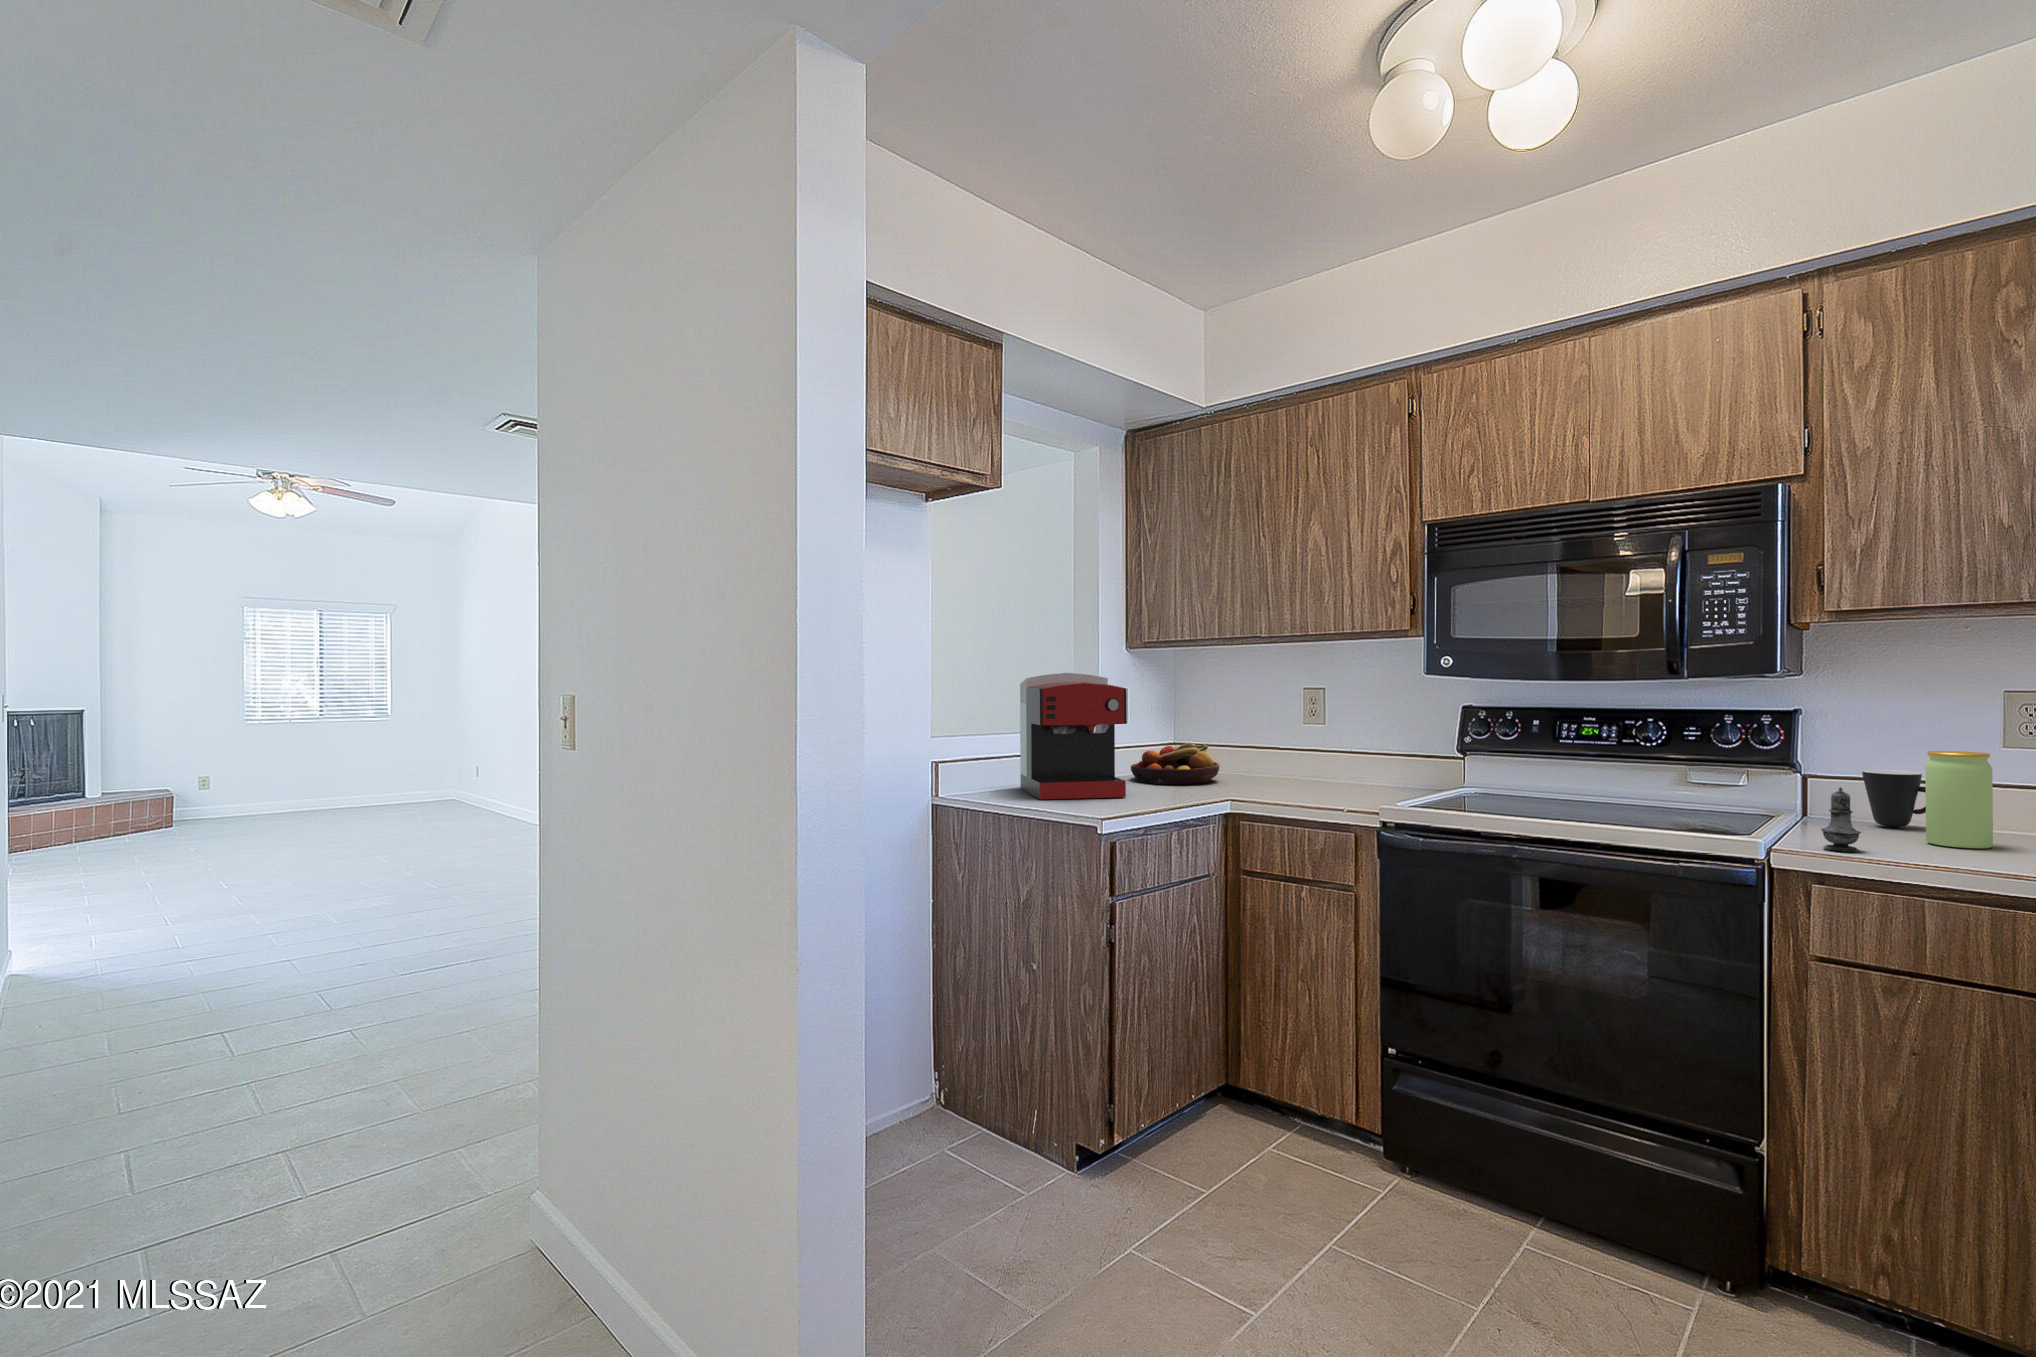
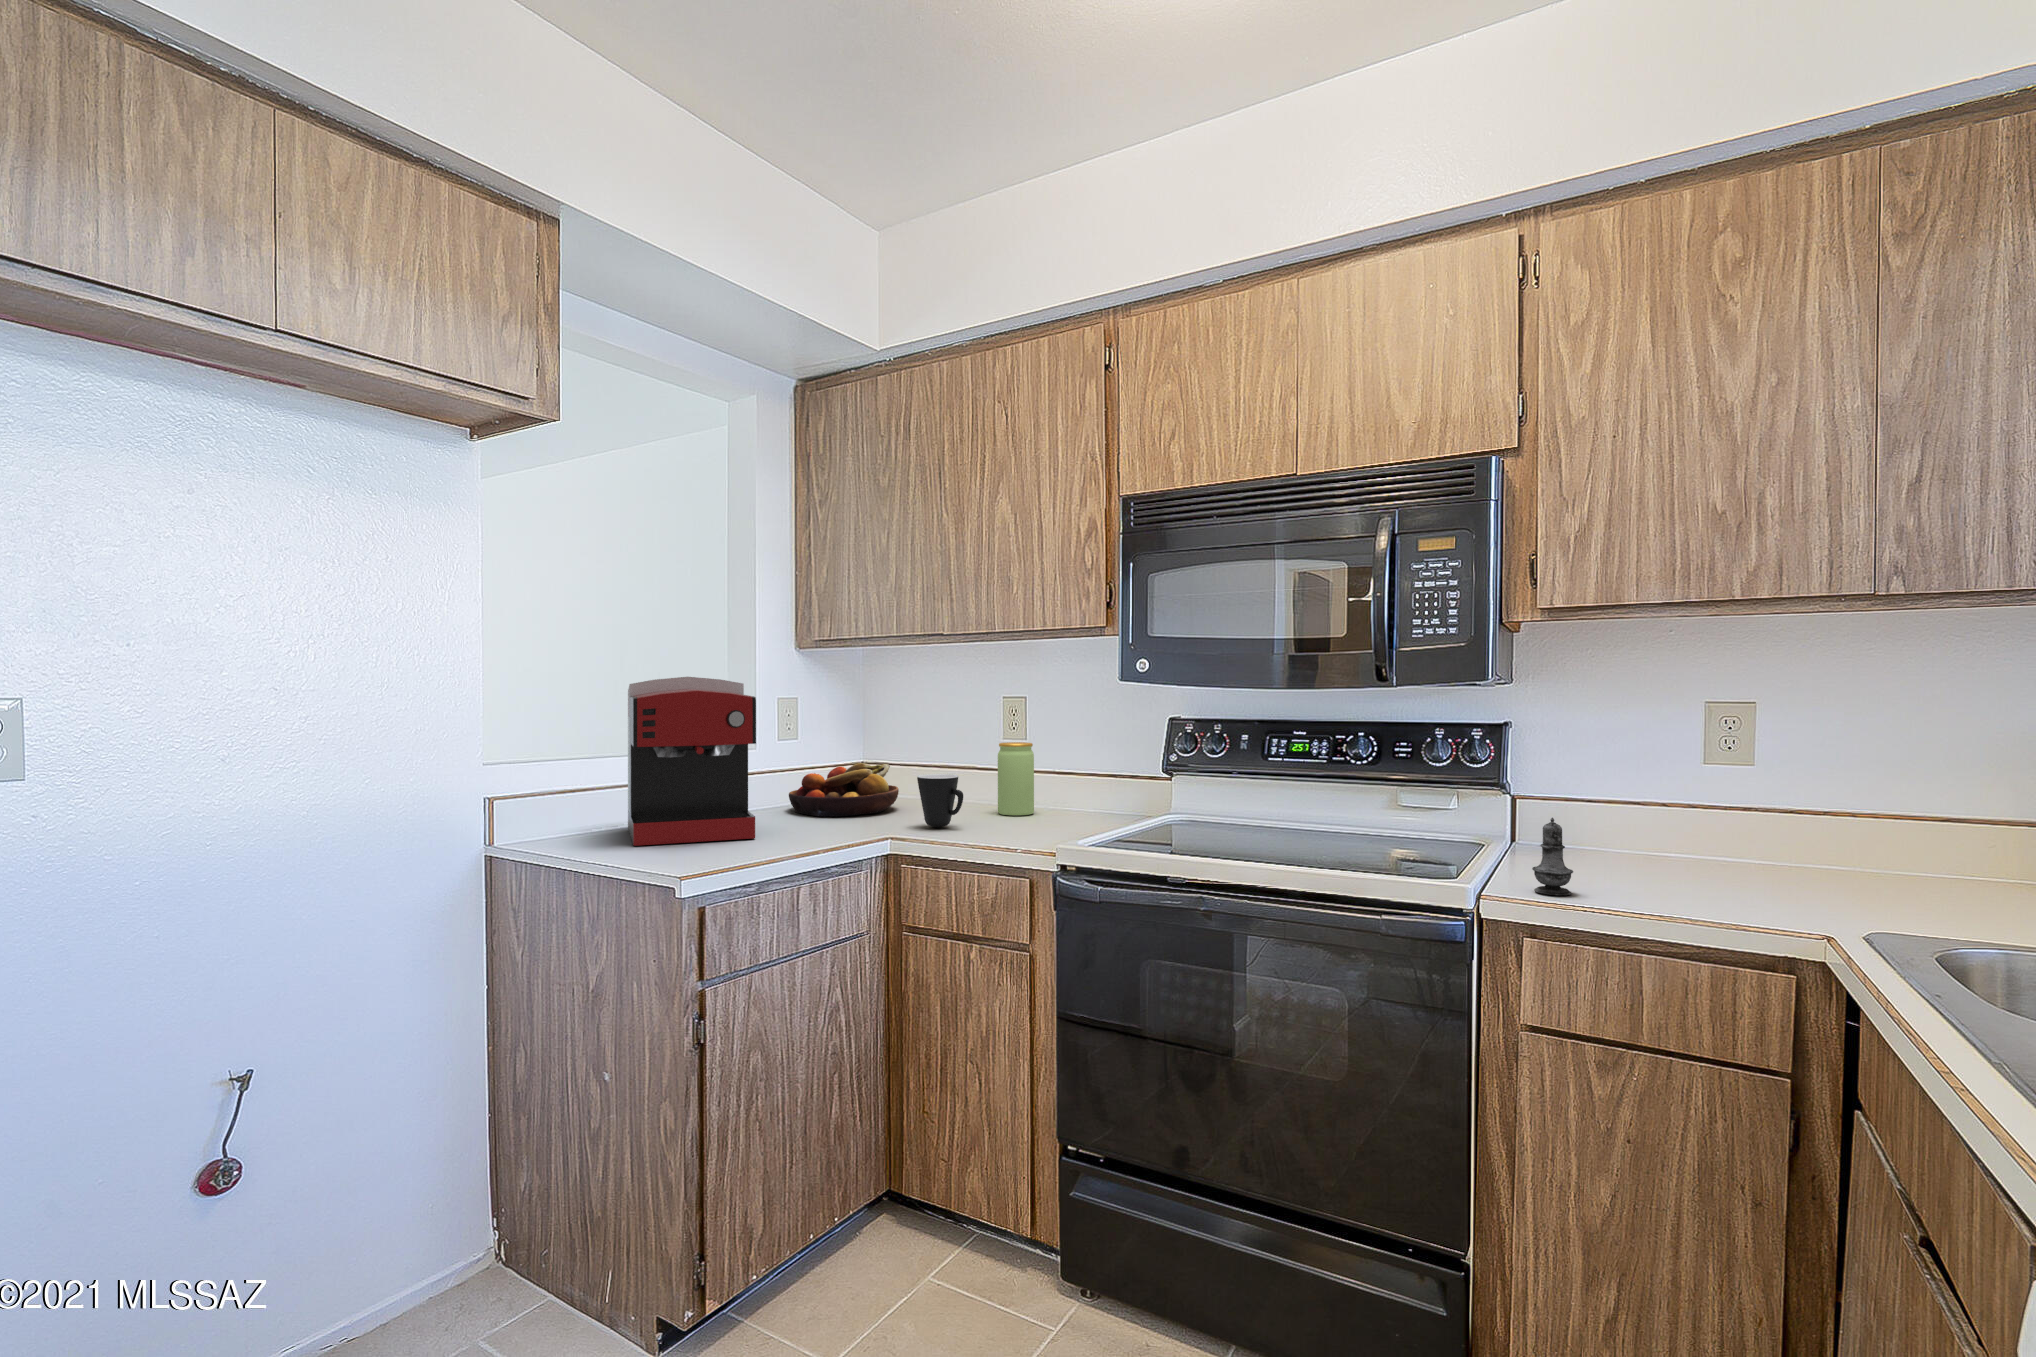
jar: present [1925,751,1993,848] -> present [998,742,1034,816]
mug: present [1862,770,1926,827] -> present [917,774,963,827]

